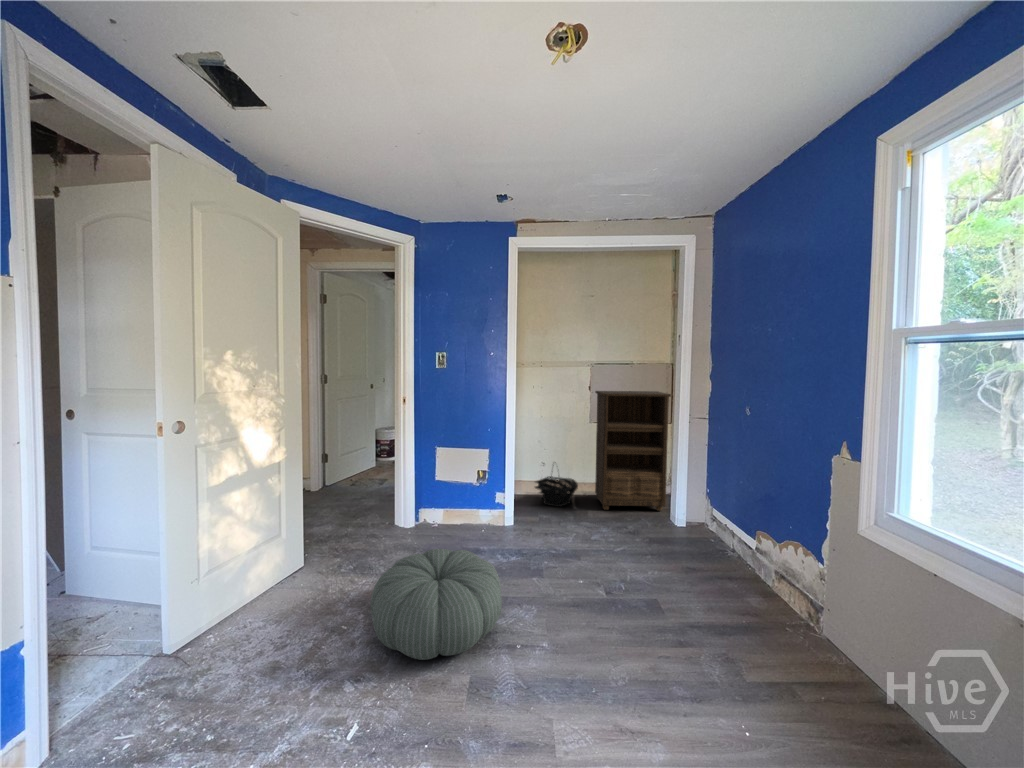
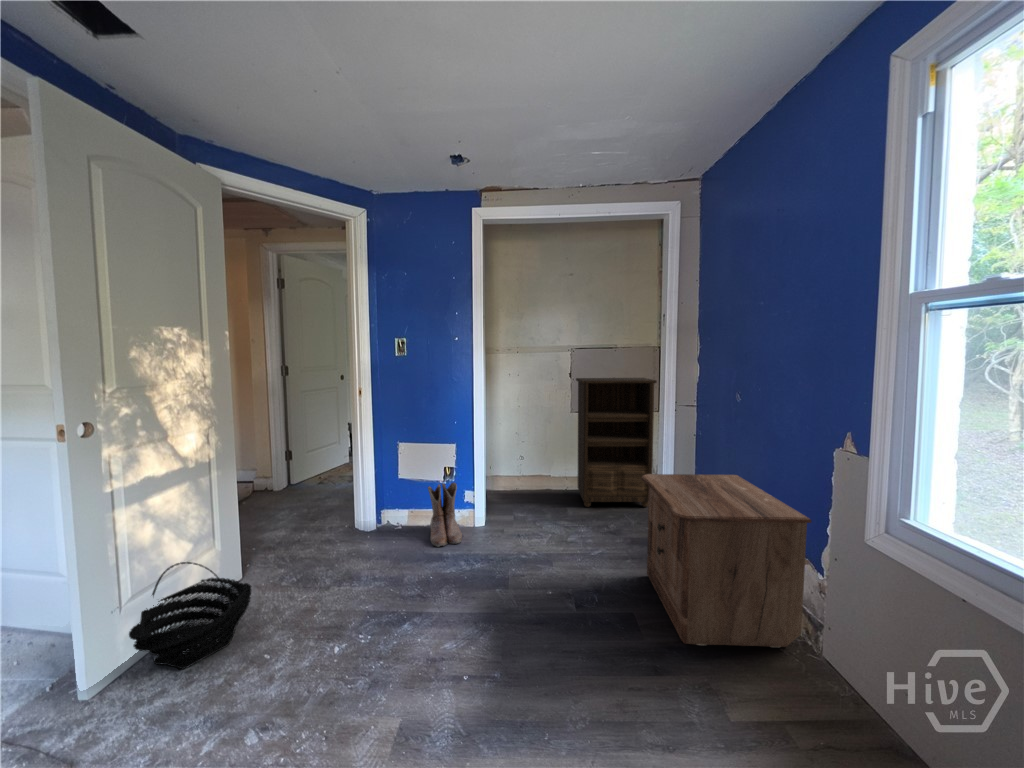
basket: present [535,476,578,507] -> present [129,562,251,669]
nightstand: none [663,478,814,628] -> present [641,474,812,647]
boots: none [463,484,495,542] -> present [428,483,462,546]
pouf: present [370,549,502,660] -> none [292,561,451,700]

